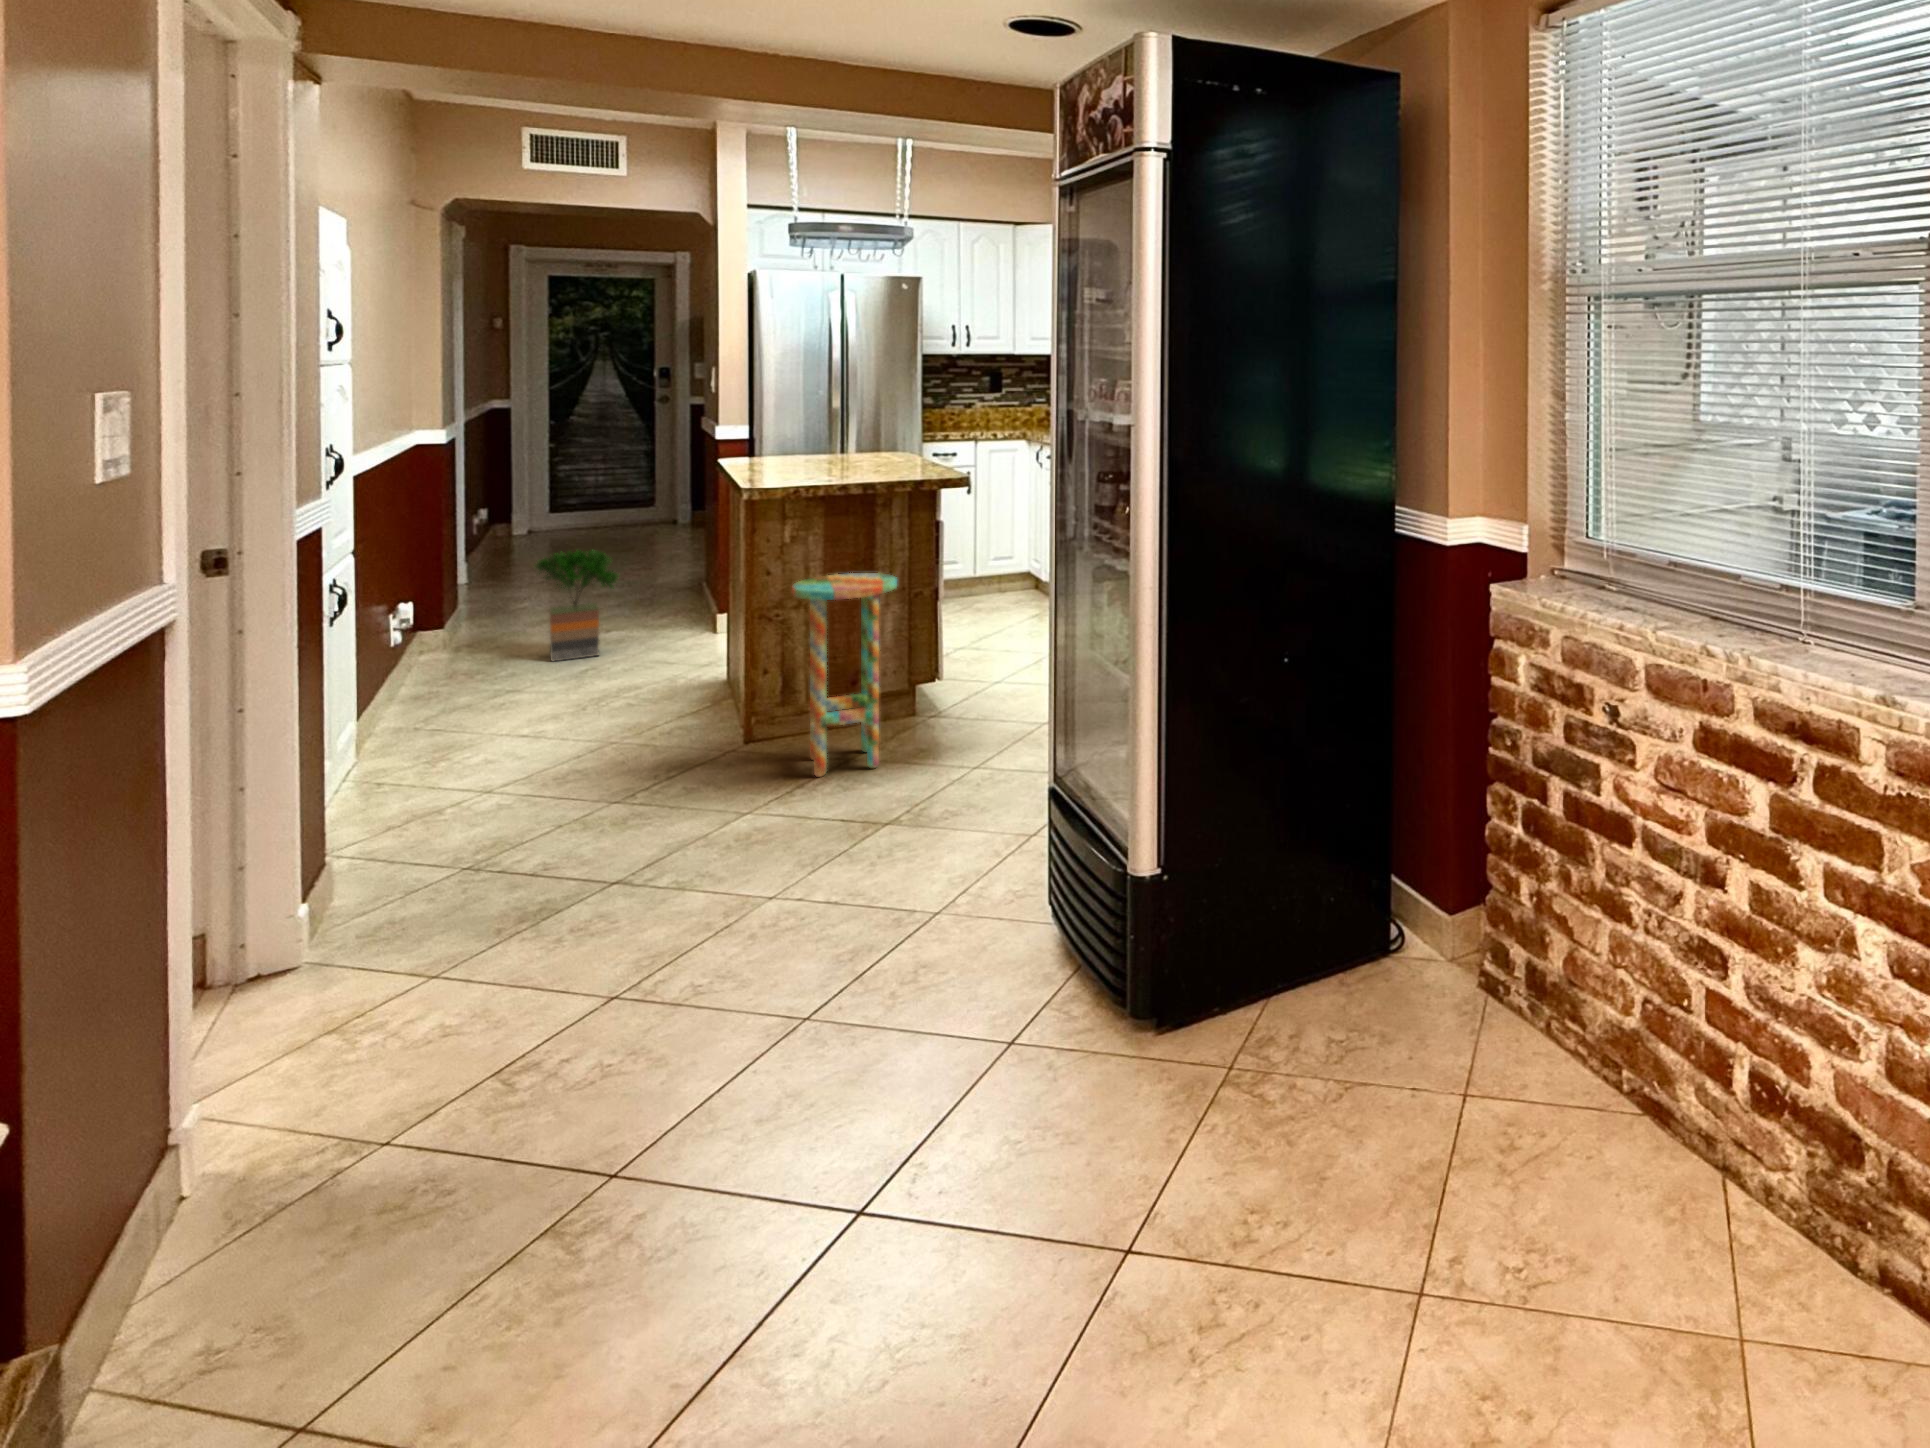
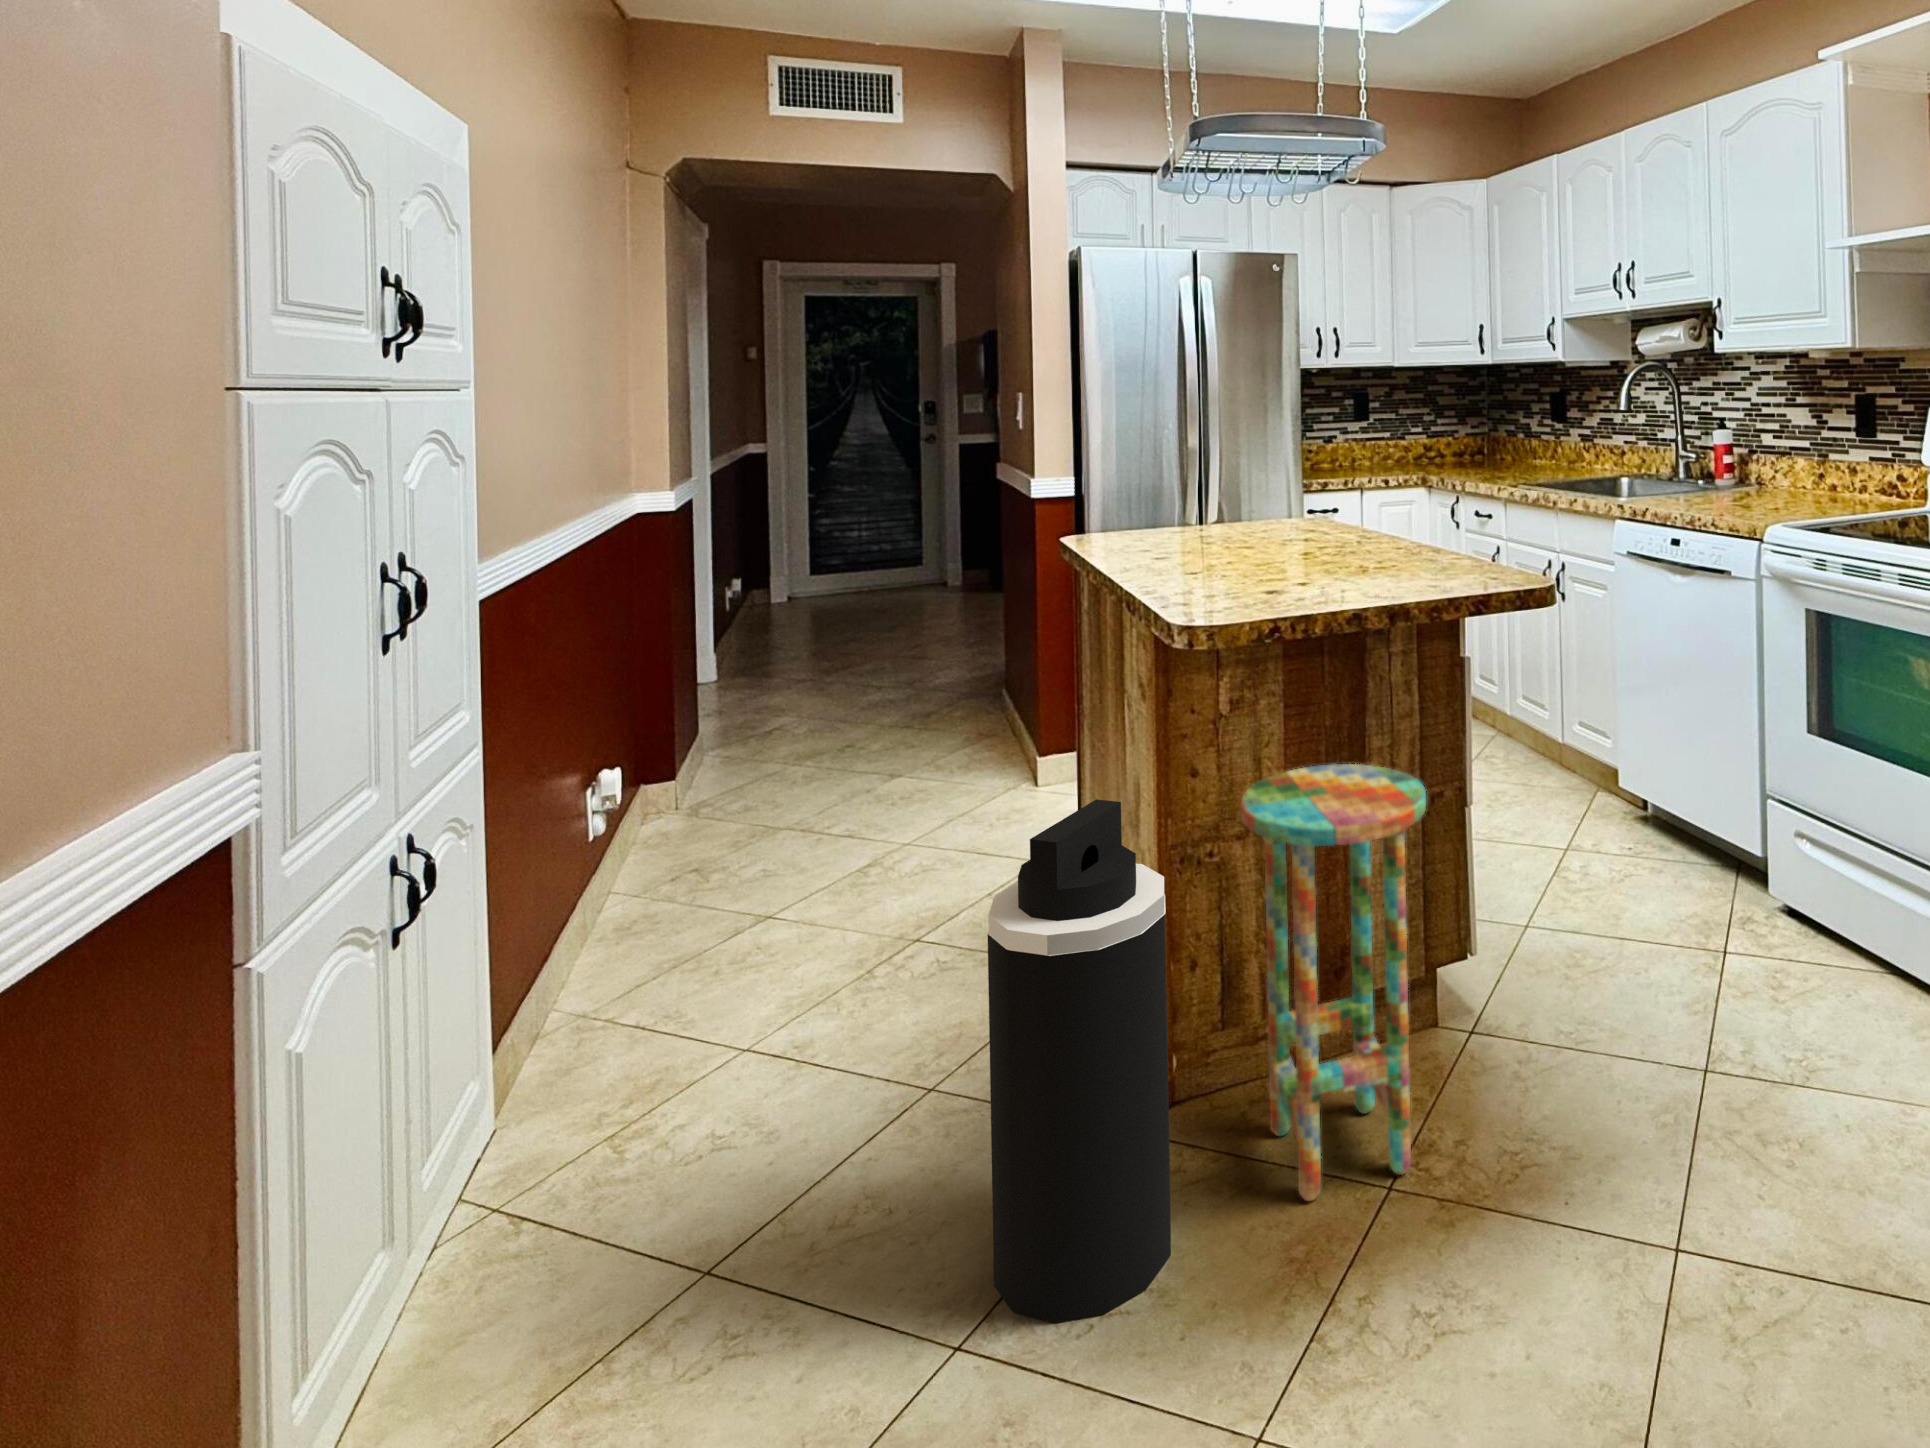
potted tree: present [535,549,619,661] -> none [787,661,907,836]
trash can: none [642,578,742,810] -> present [988,799,1171,1323]

